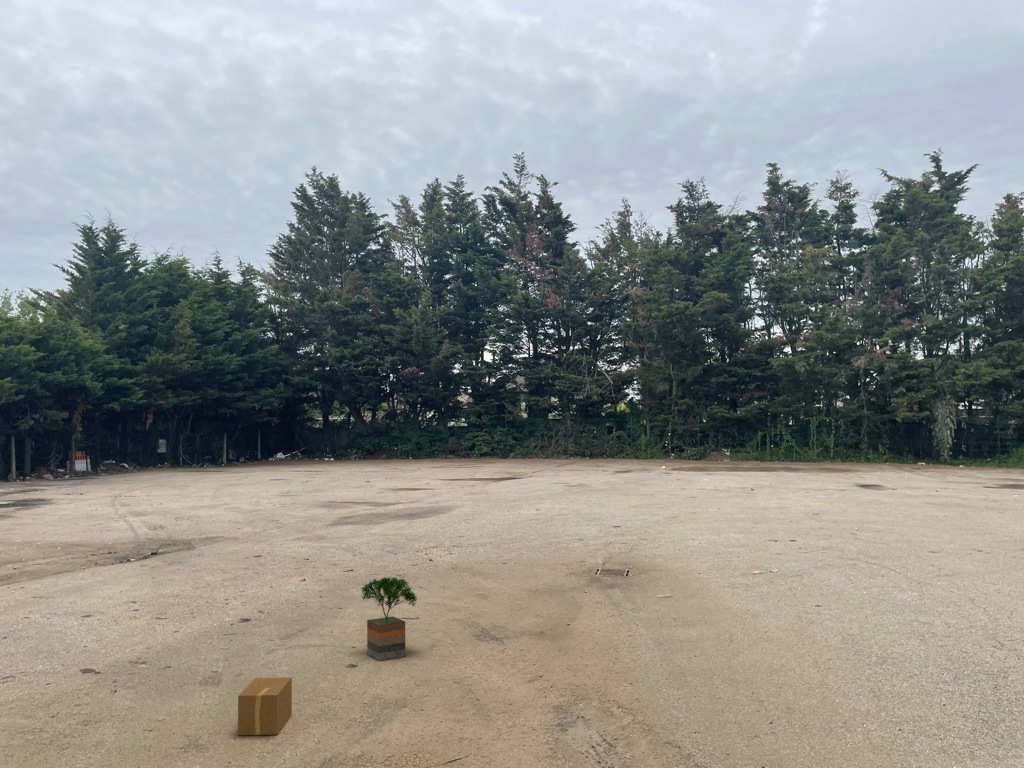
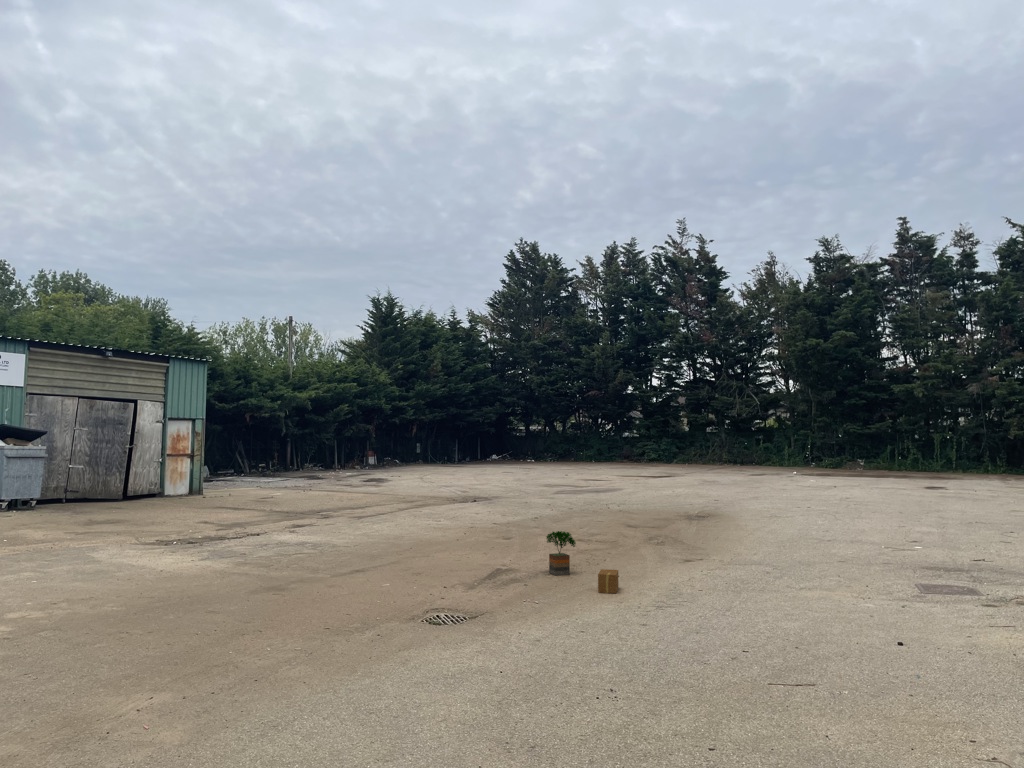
cardboard box: present [238,677,292,735] -> present [598,569,618,593]

